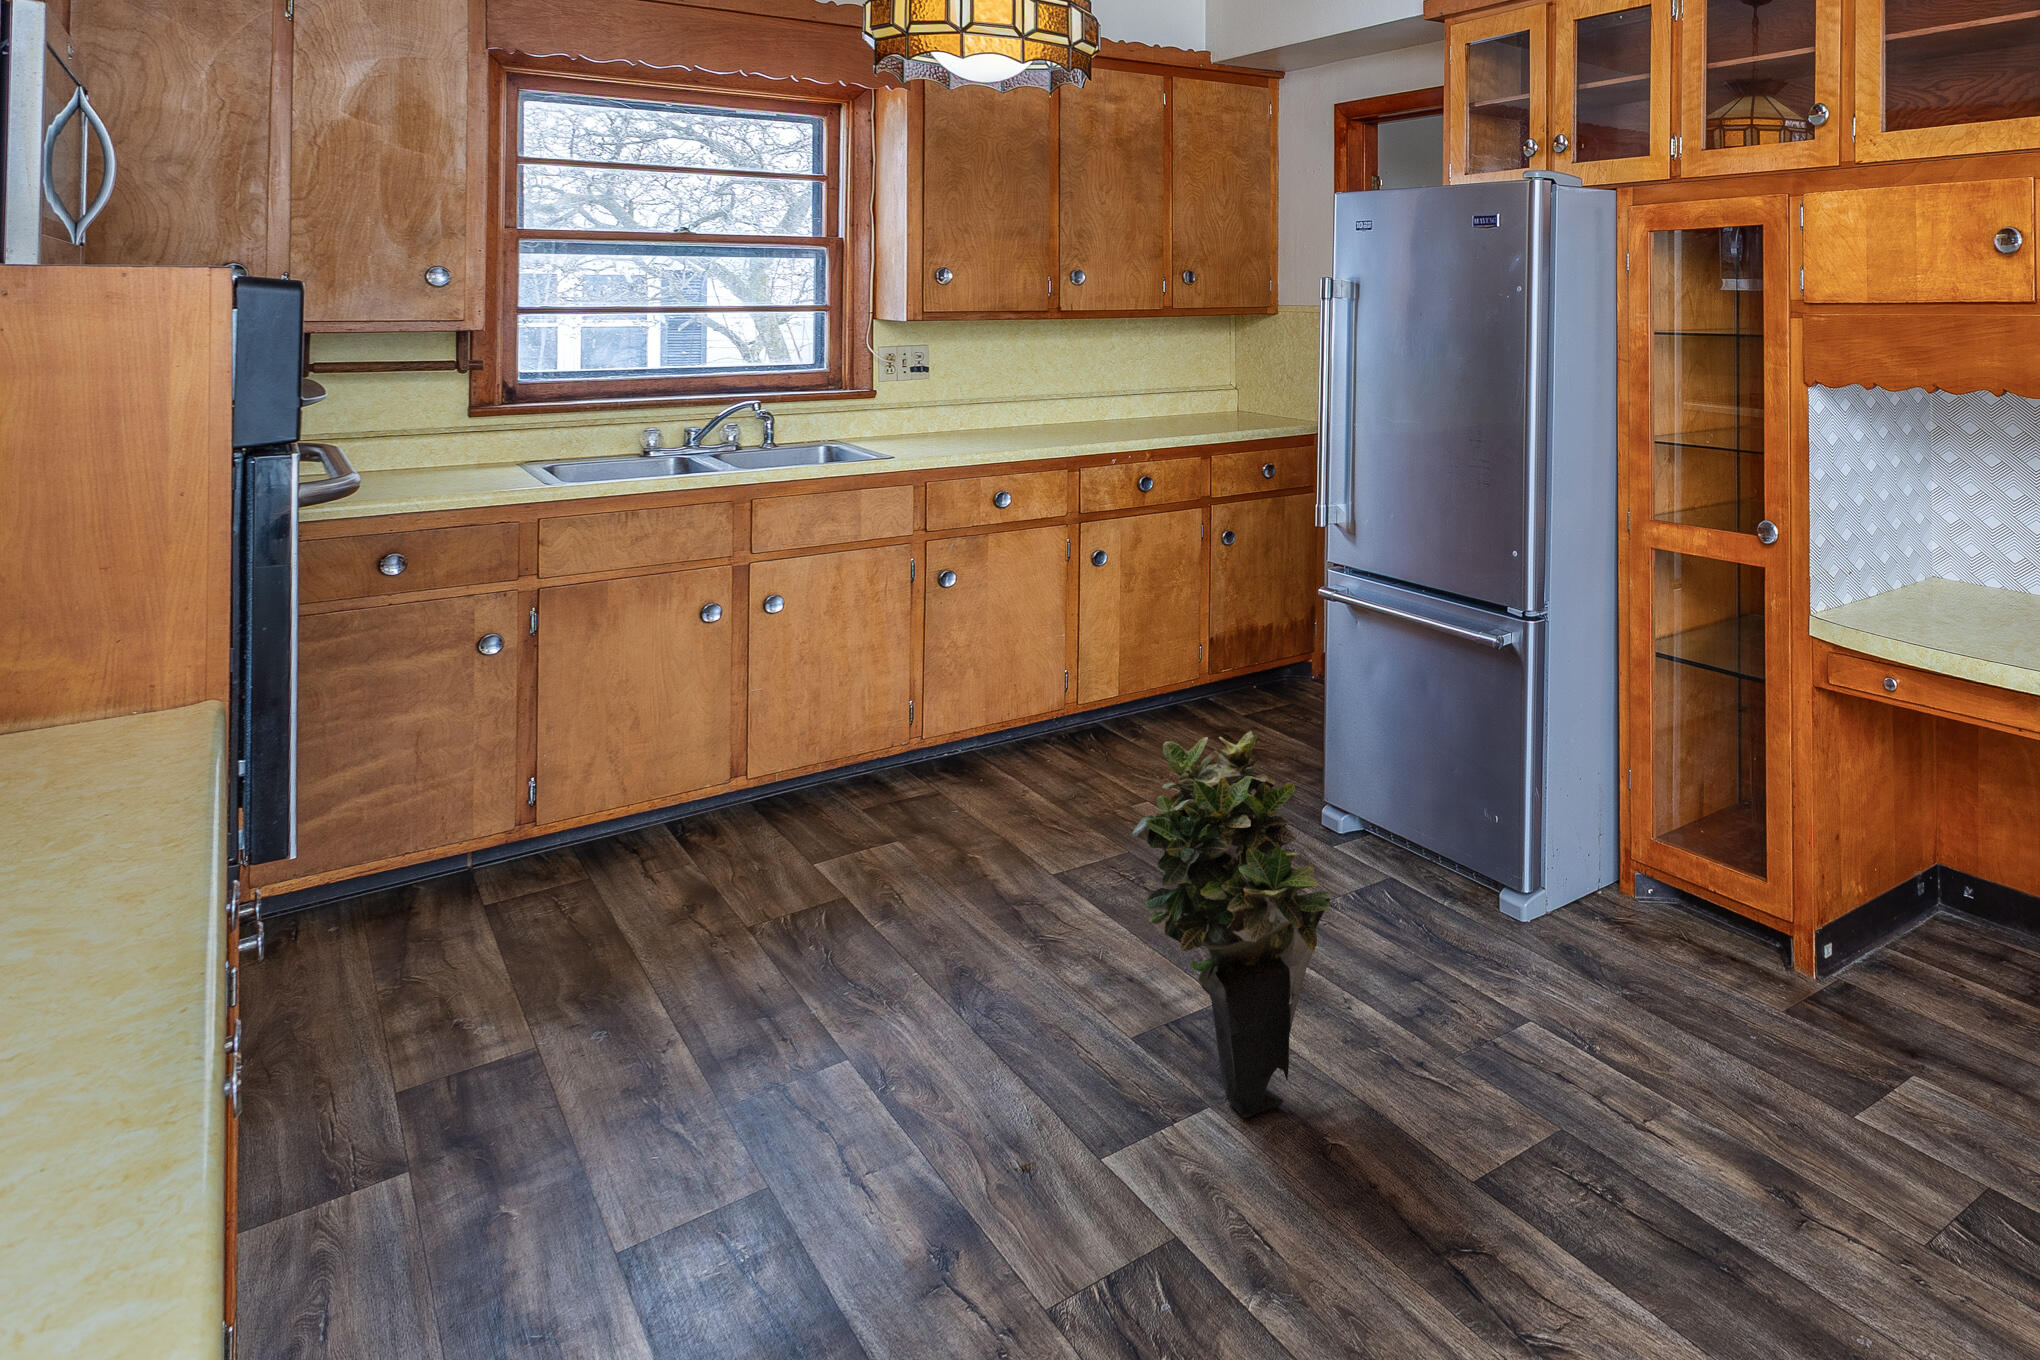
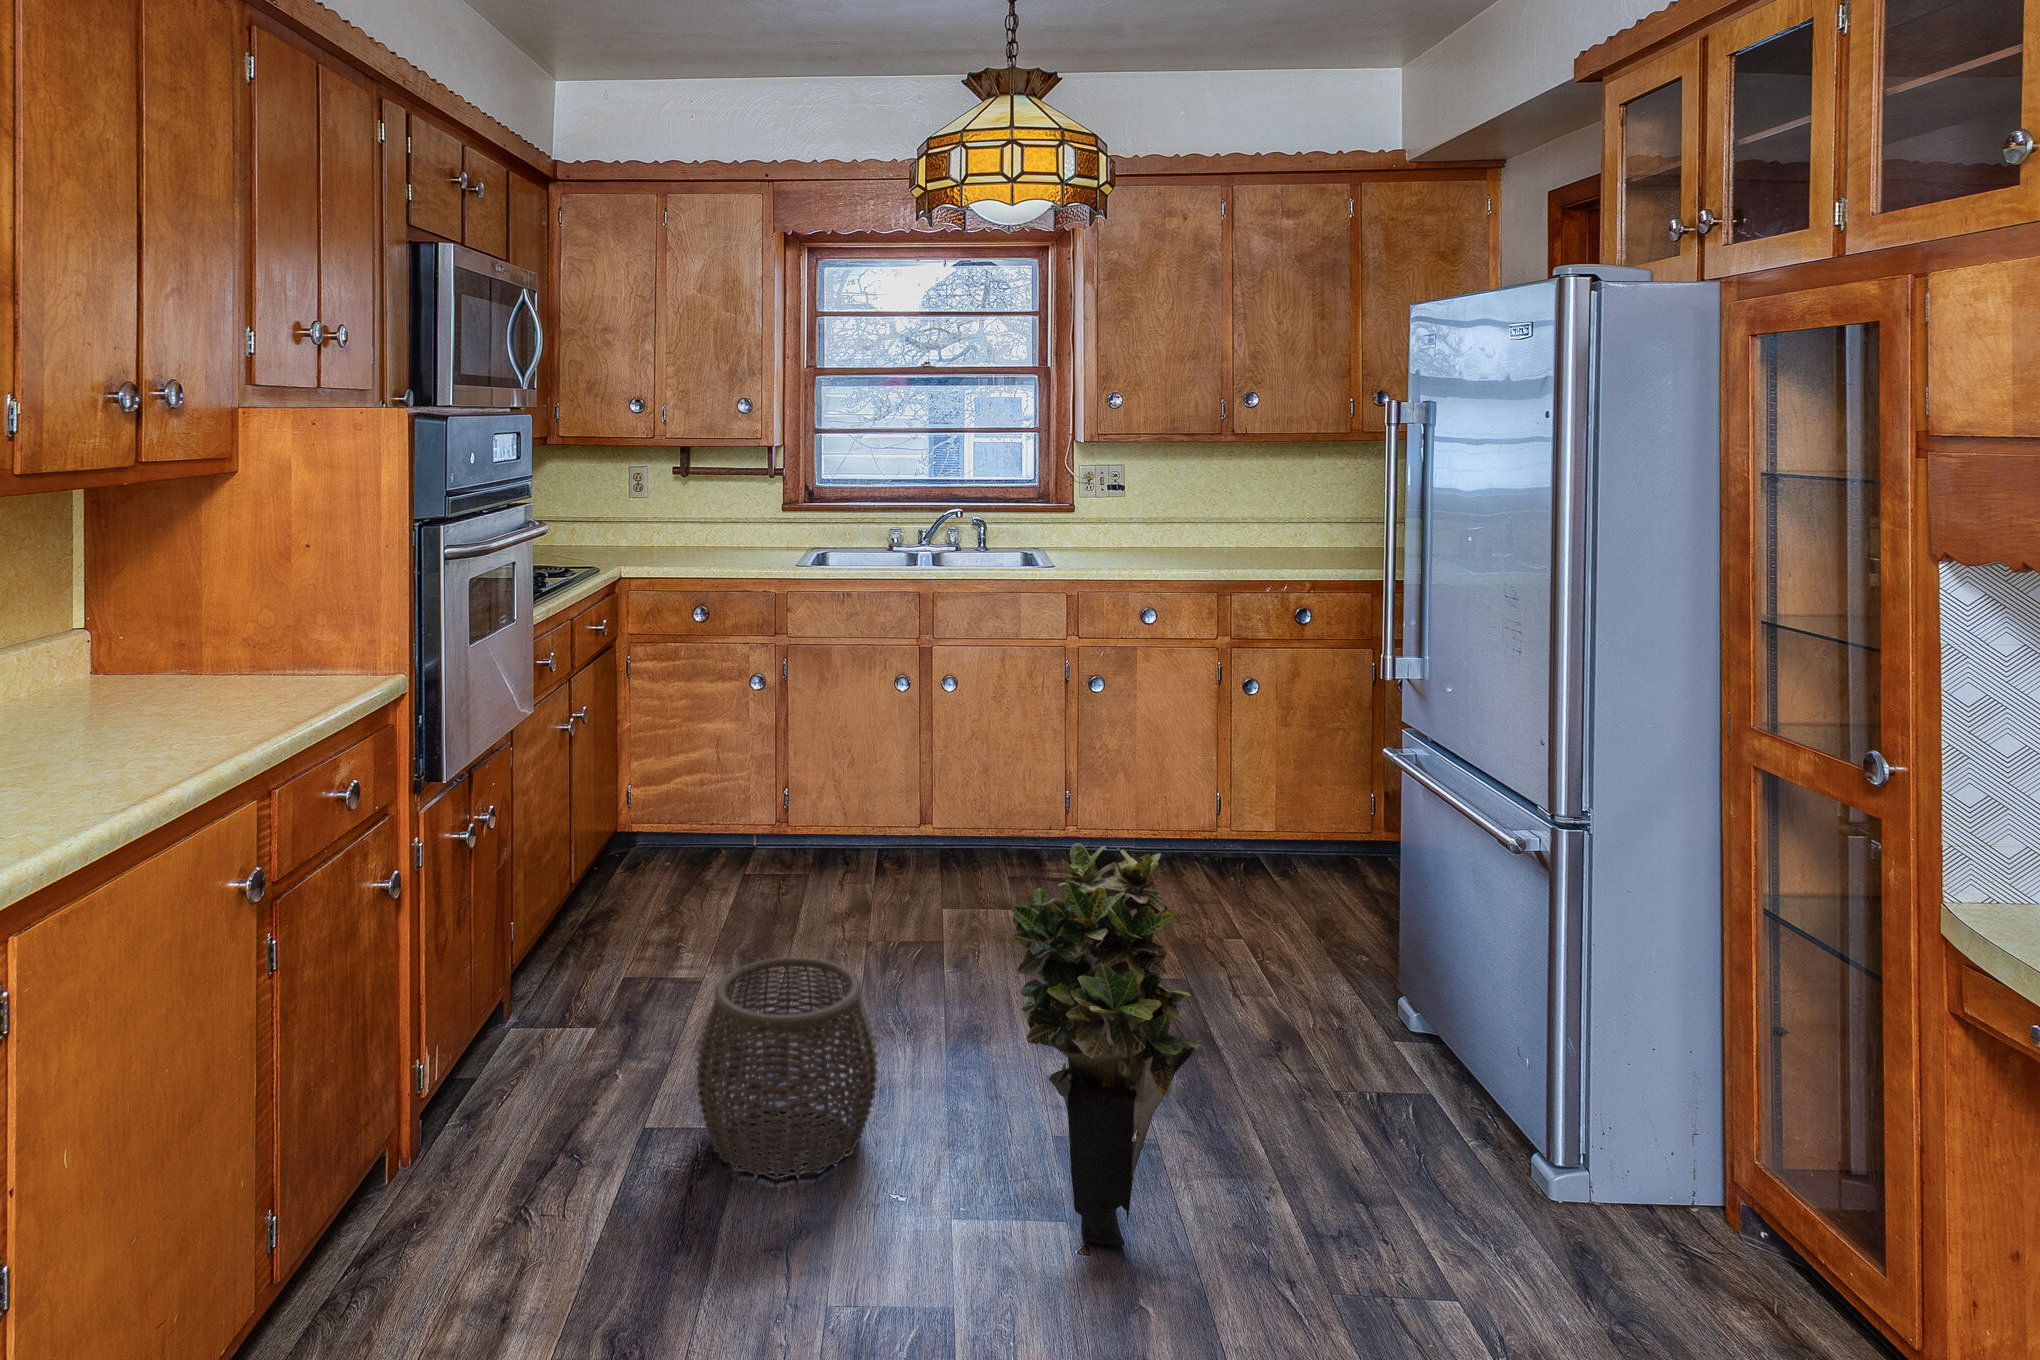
woven basket: none [716,953,970,1244] -> present [696,957,878,1180]

